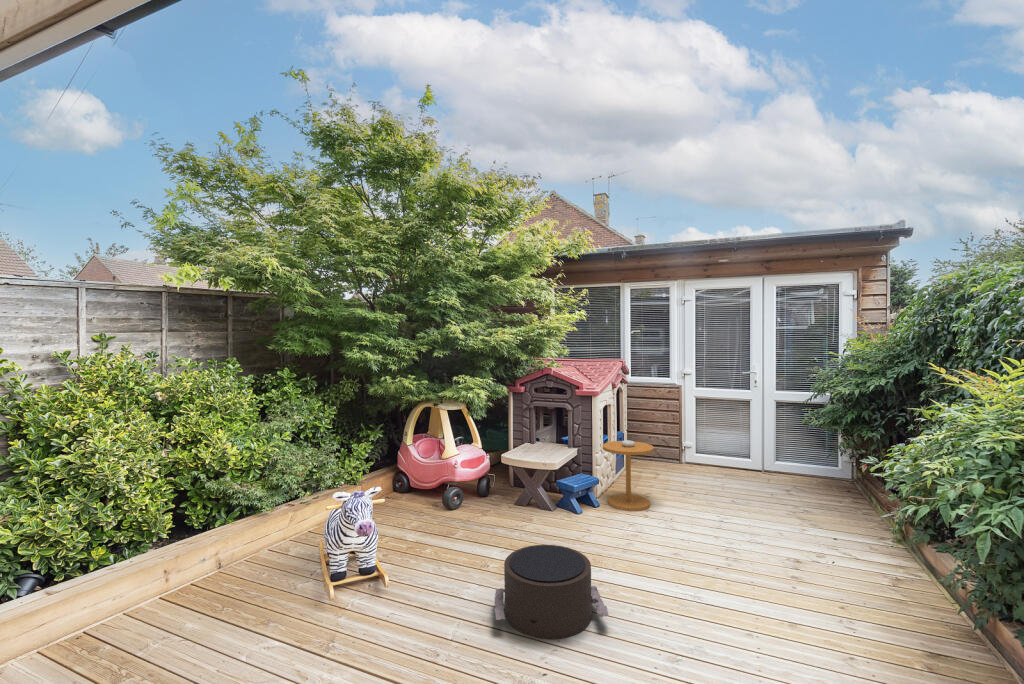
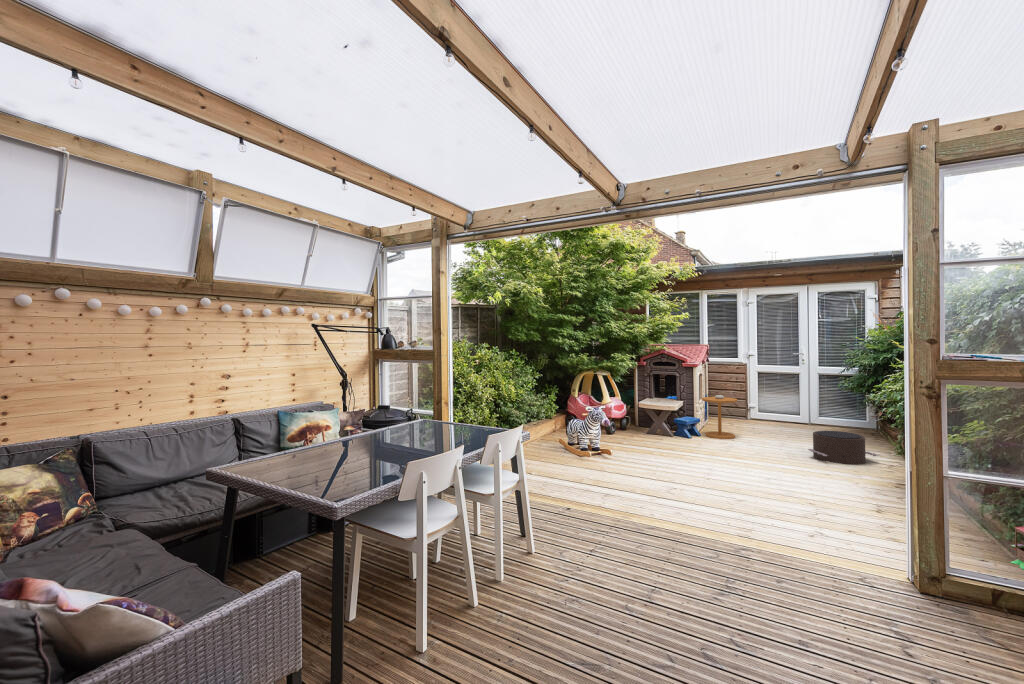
pouf: present [495,545,609,639] -> present [808,431,878,464]

